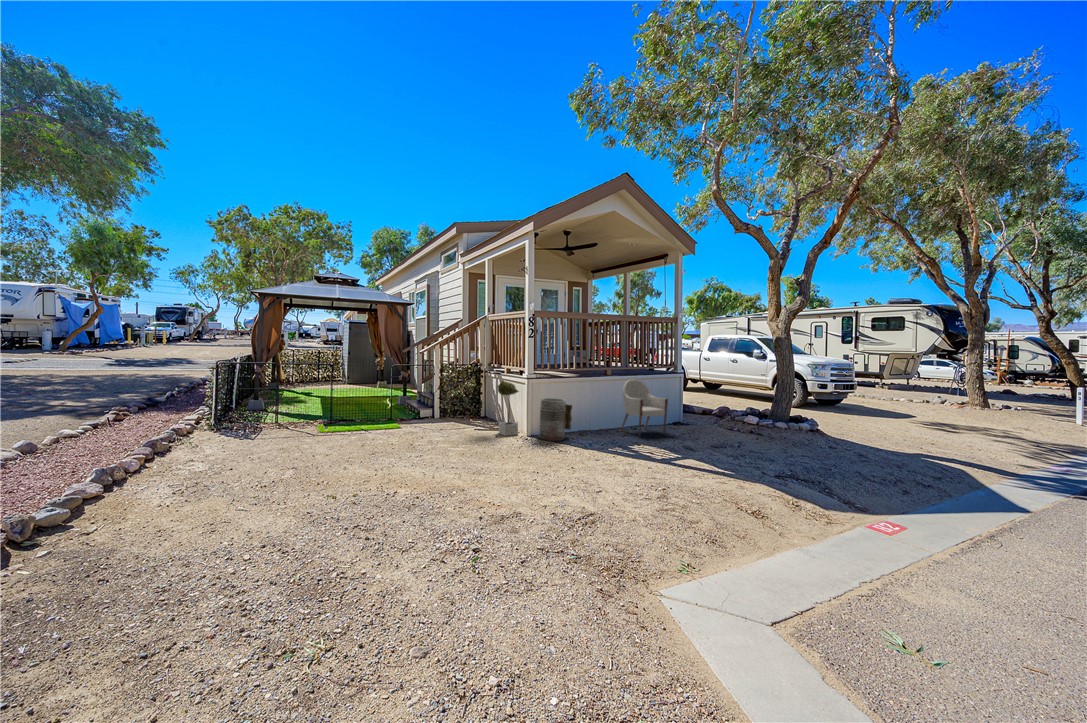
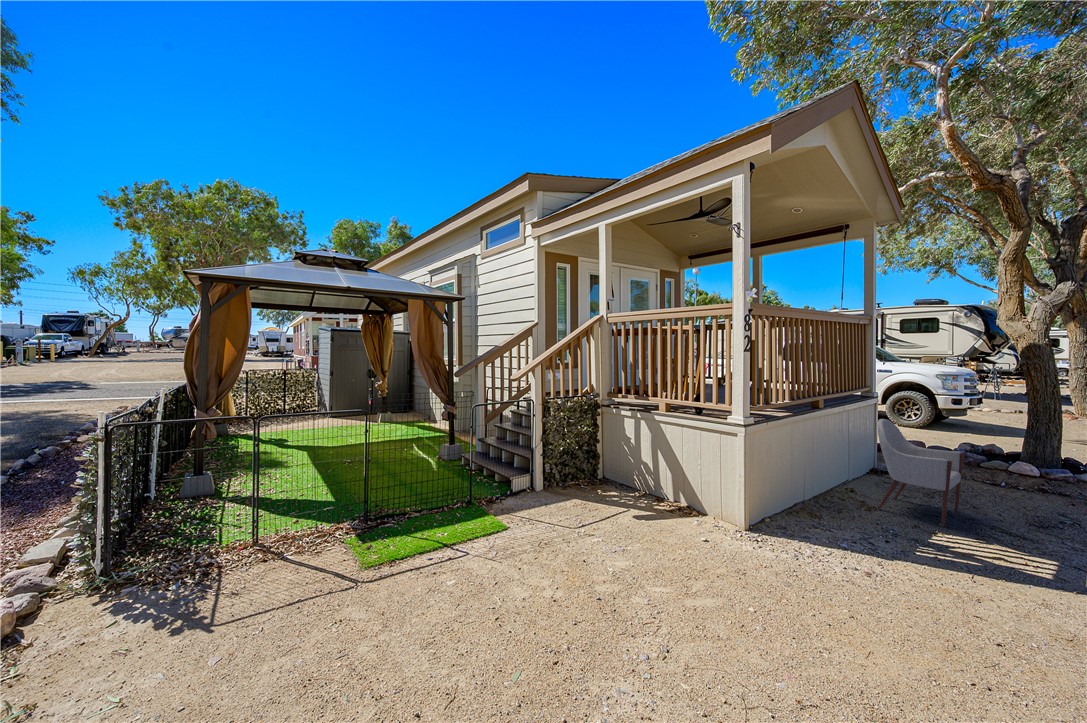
potted tree: present [498,381,519,436] -> none [720,442,769,560]
trash can: present [539,398,572,441] -> none [810,471,875,567]

